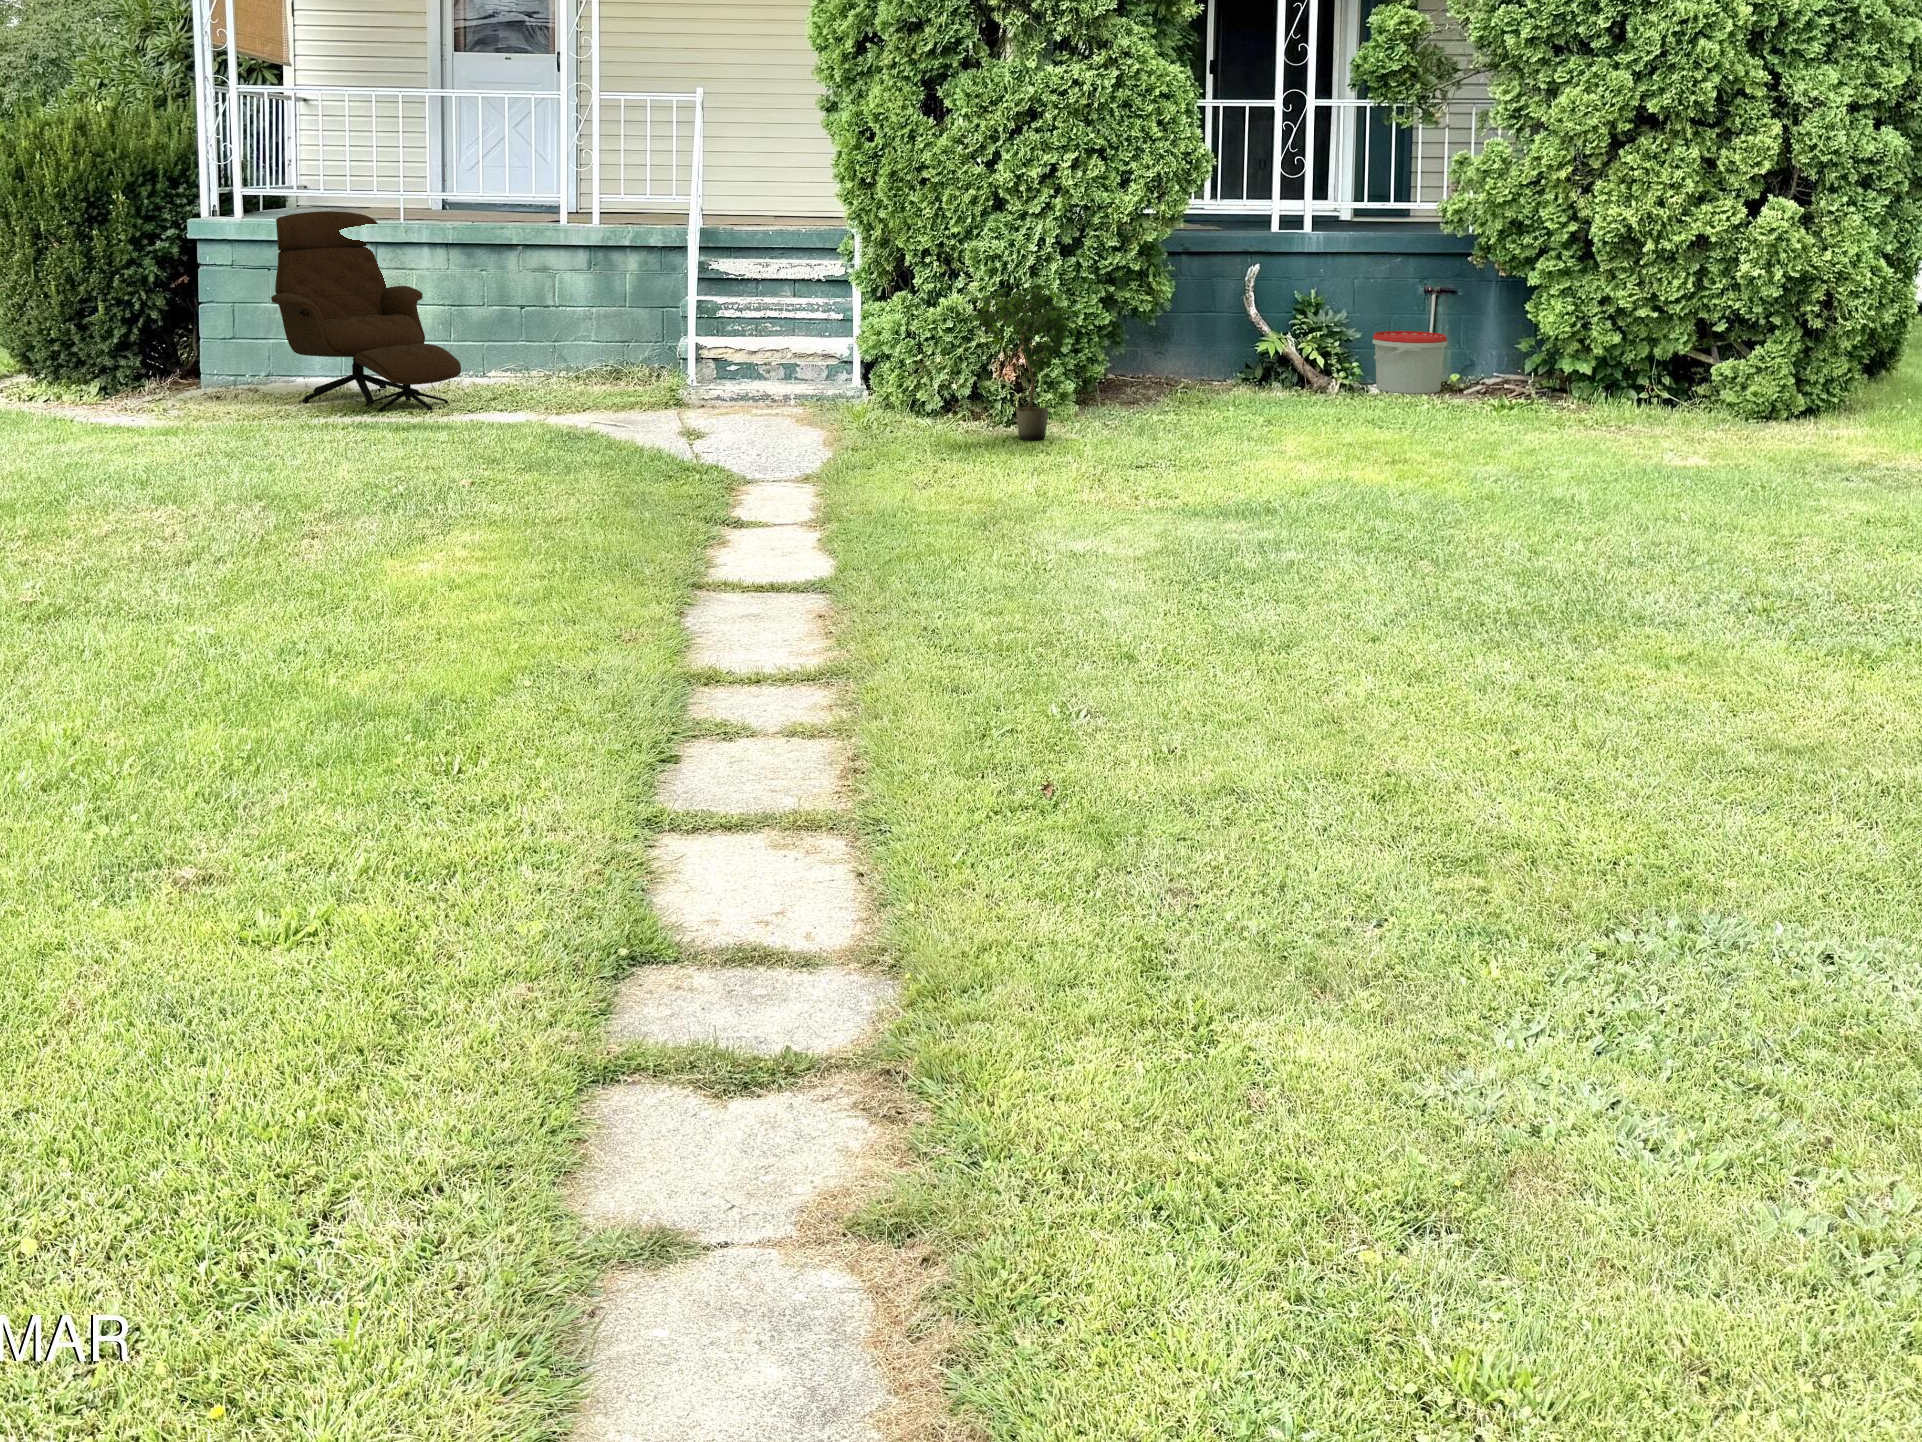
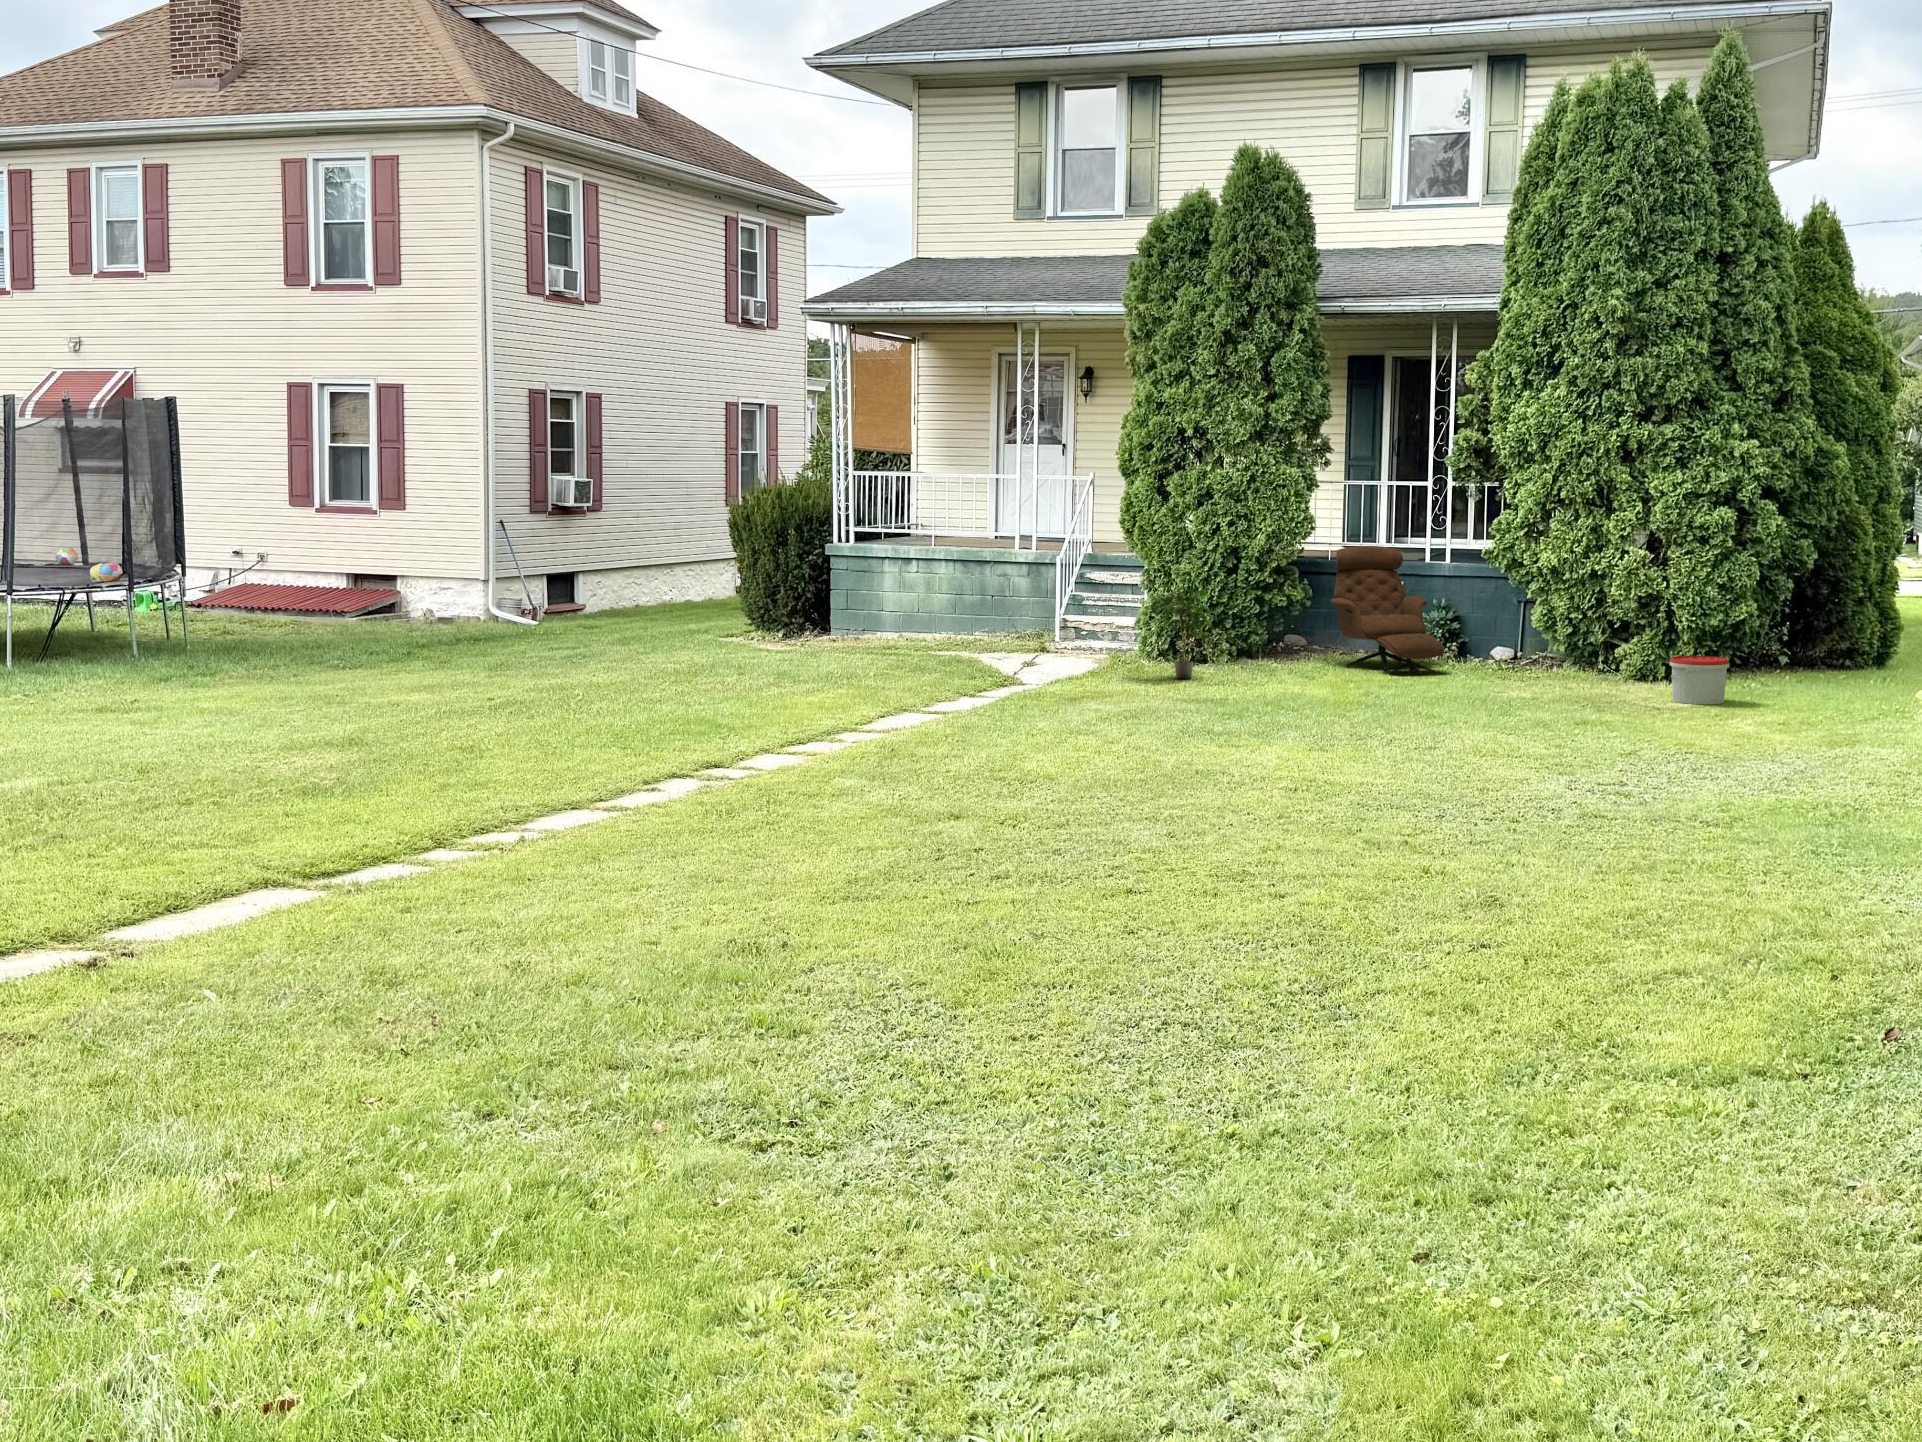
lounge chair: present [271,211,461,412] -> present [1331,546,1444,676]
bucket: present [1373,331,1447,393] -> present [1670,656,1729,704]

